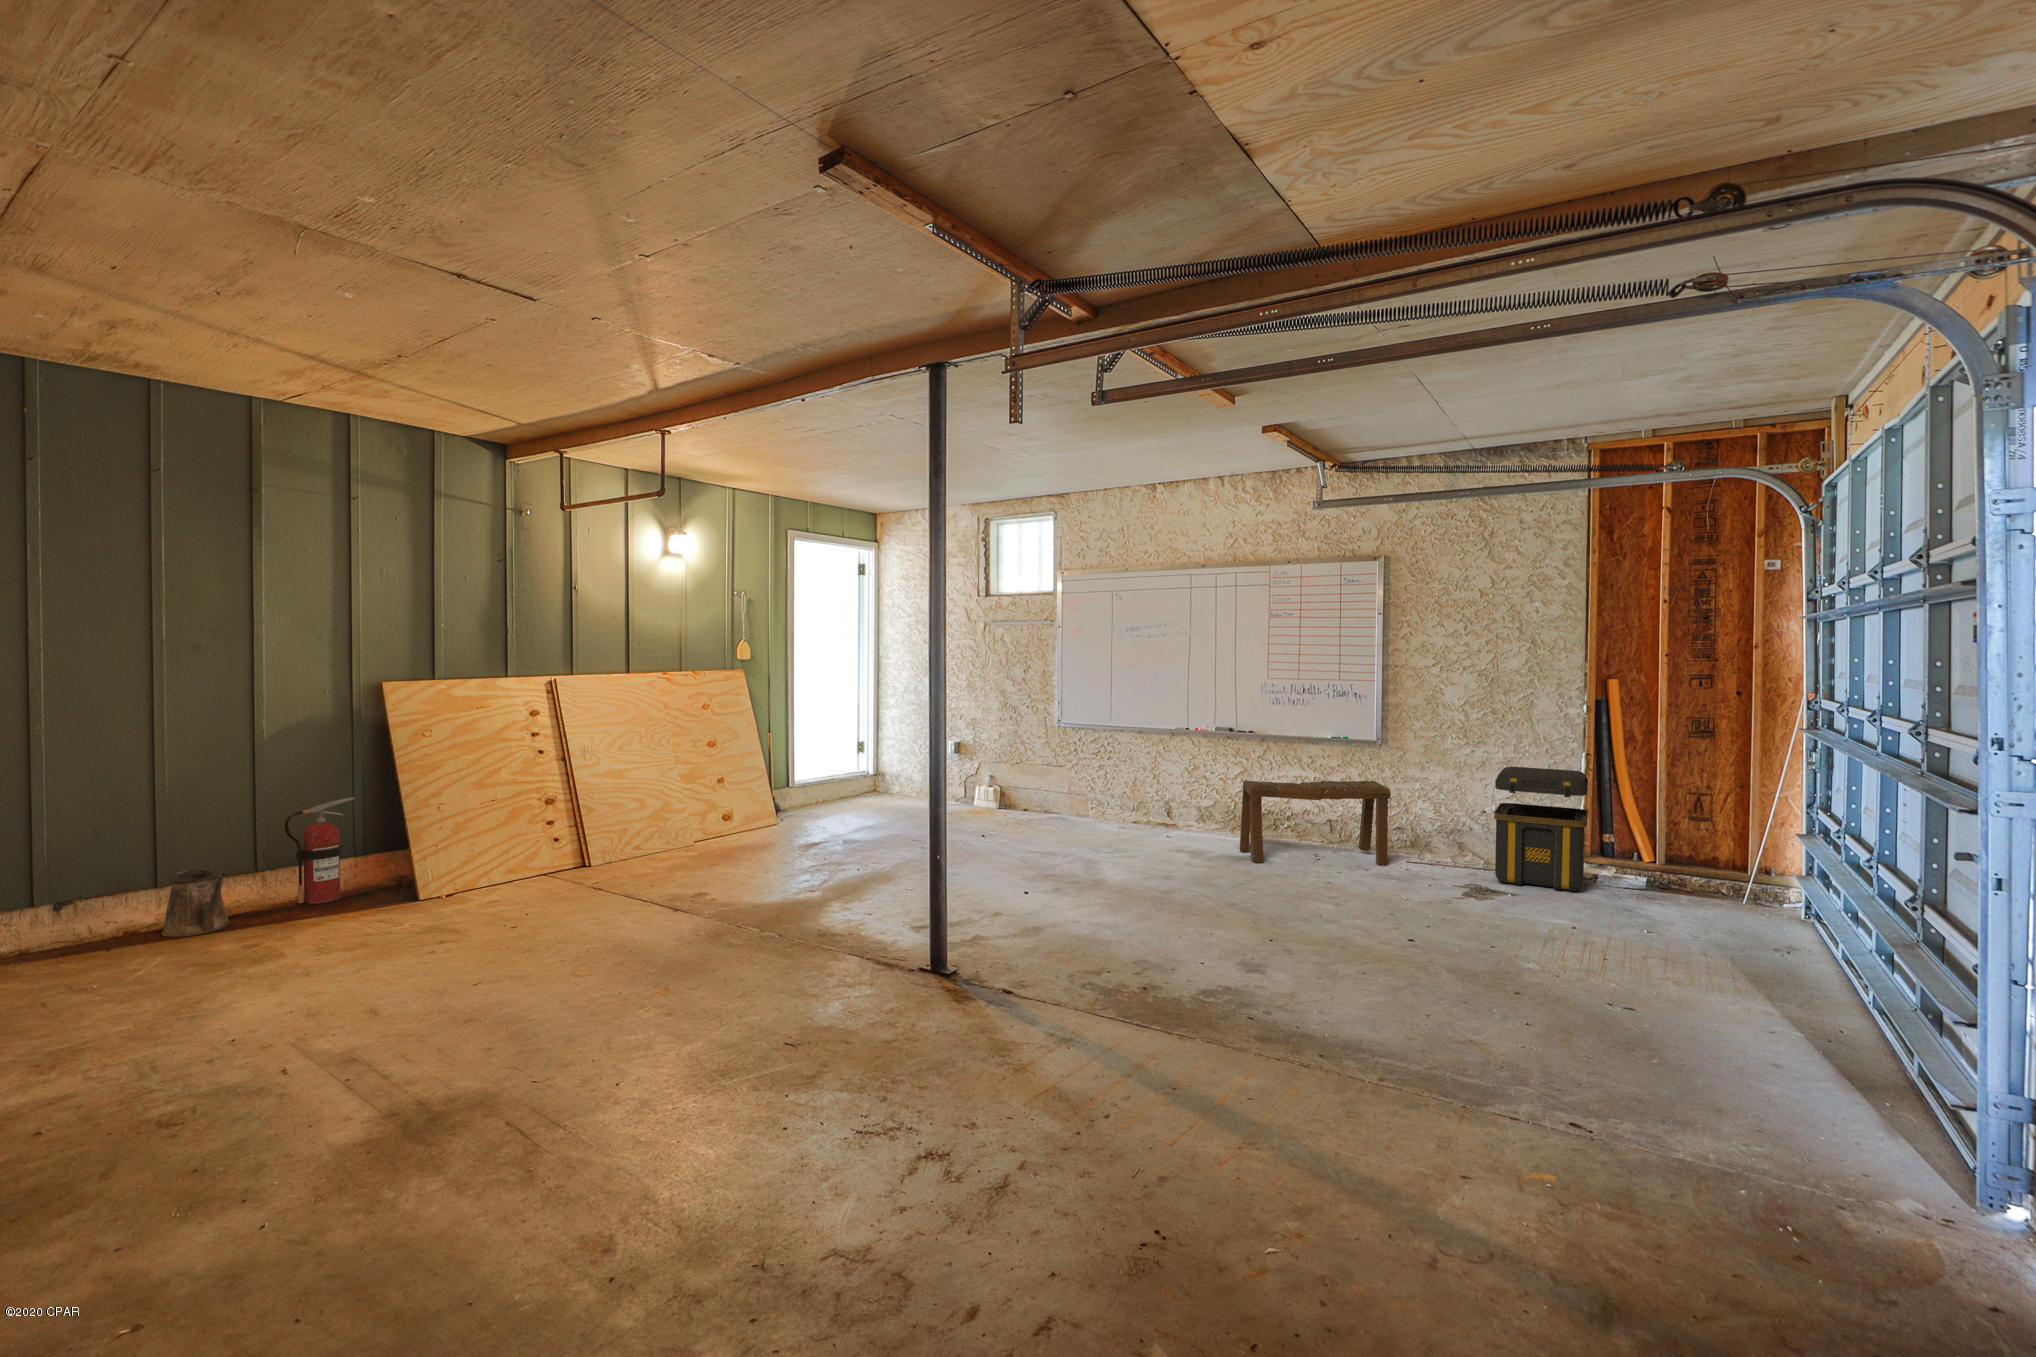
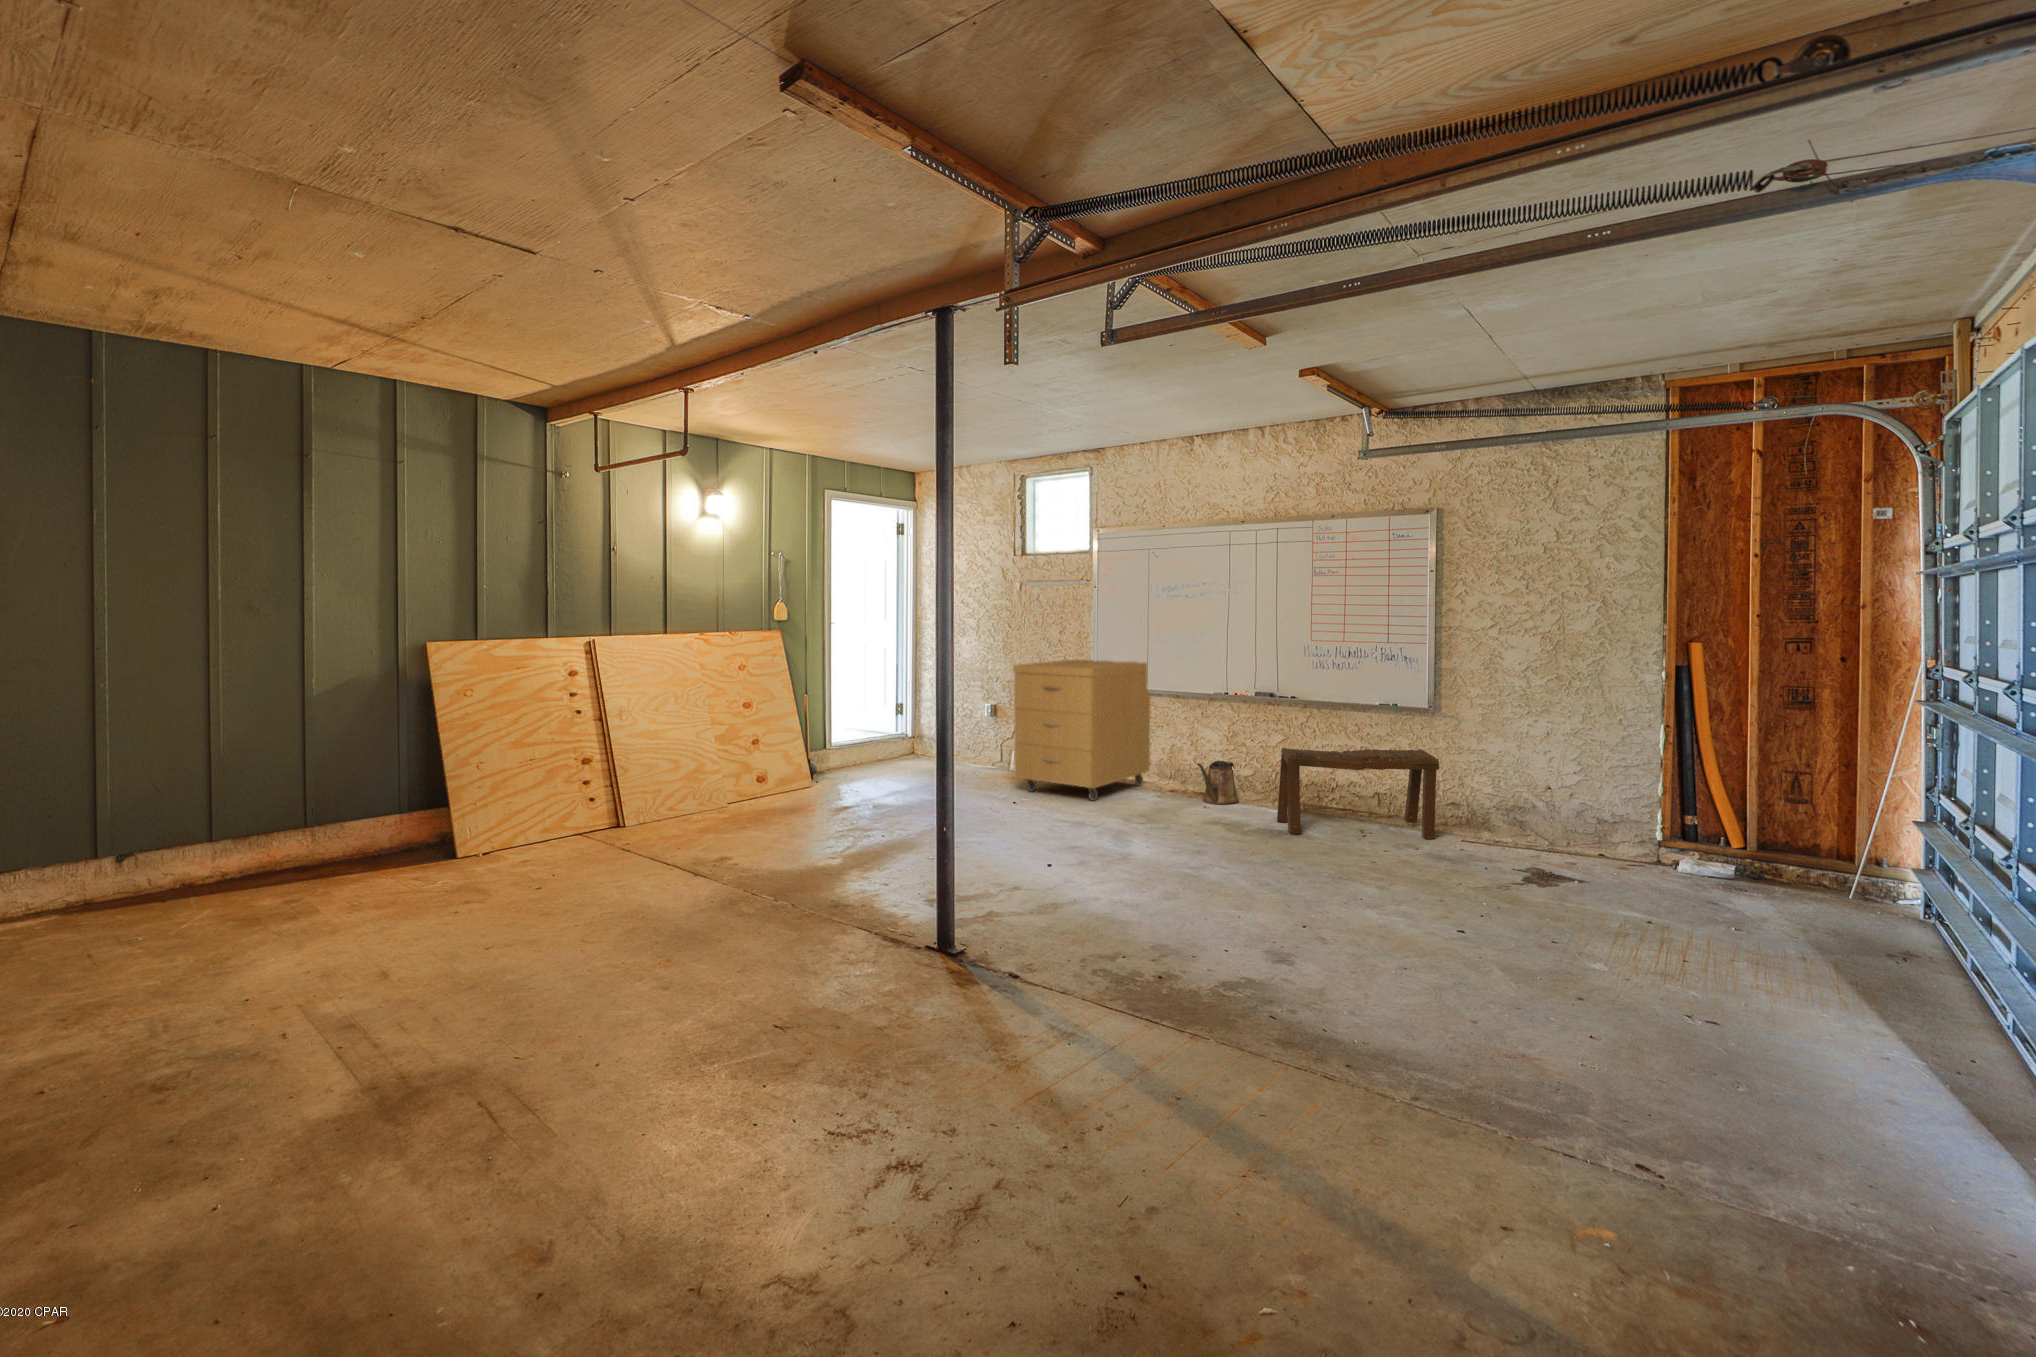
storage cabinet: none [981,696,1114,834] -> present [1013,660,1150,801]
toolbox: present [1494,767,1588,891] -> none [1552,737,1660,872]
fire extinguisher: present [285,797,354,904] -> none [331,760,397,862]
watering can: present [162,869,230,937] -> present [1197,761,1239,804]

